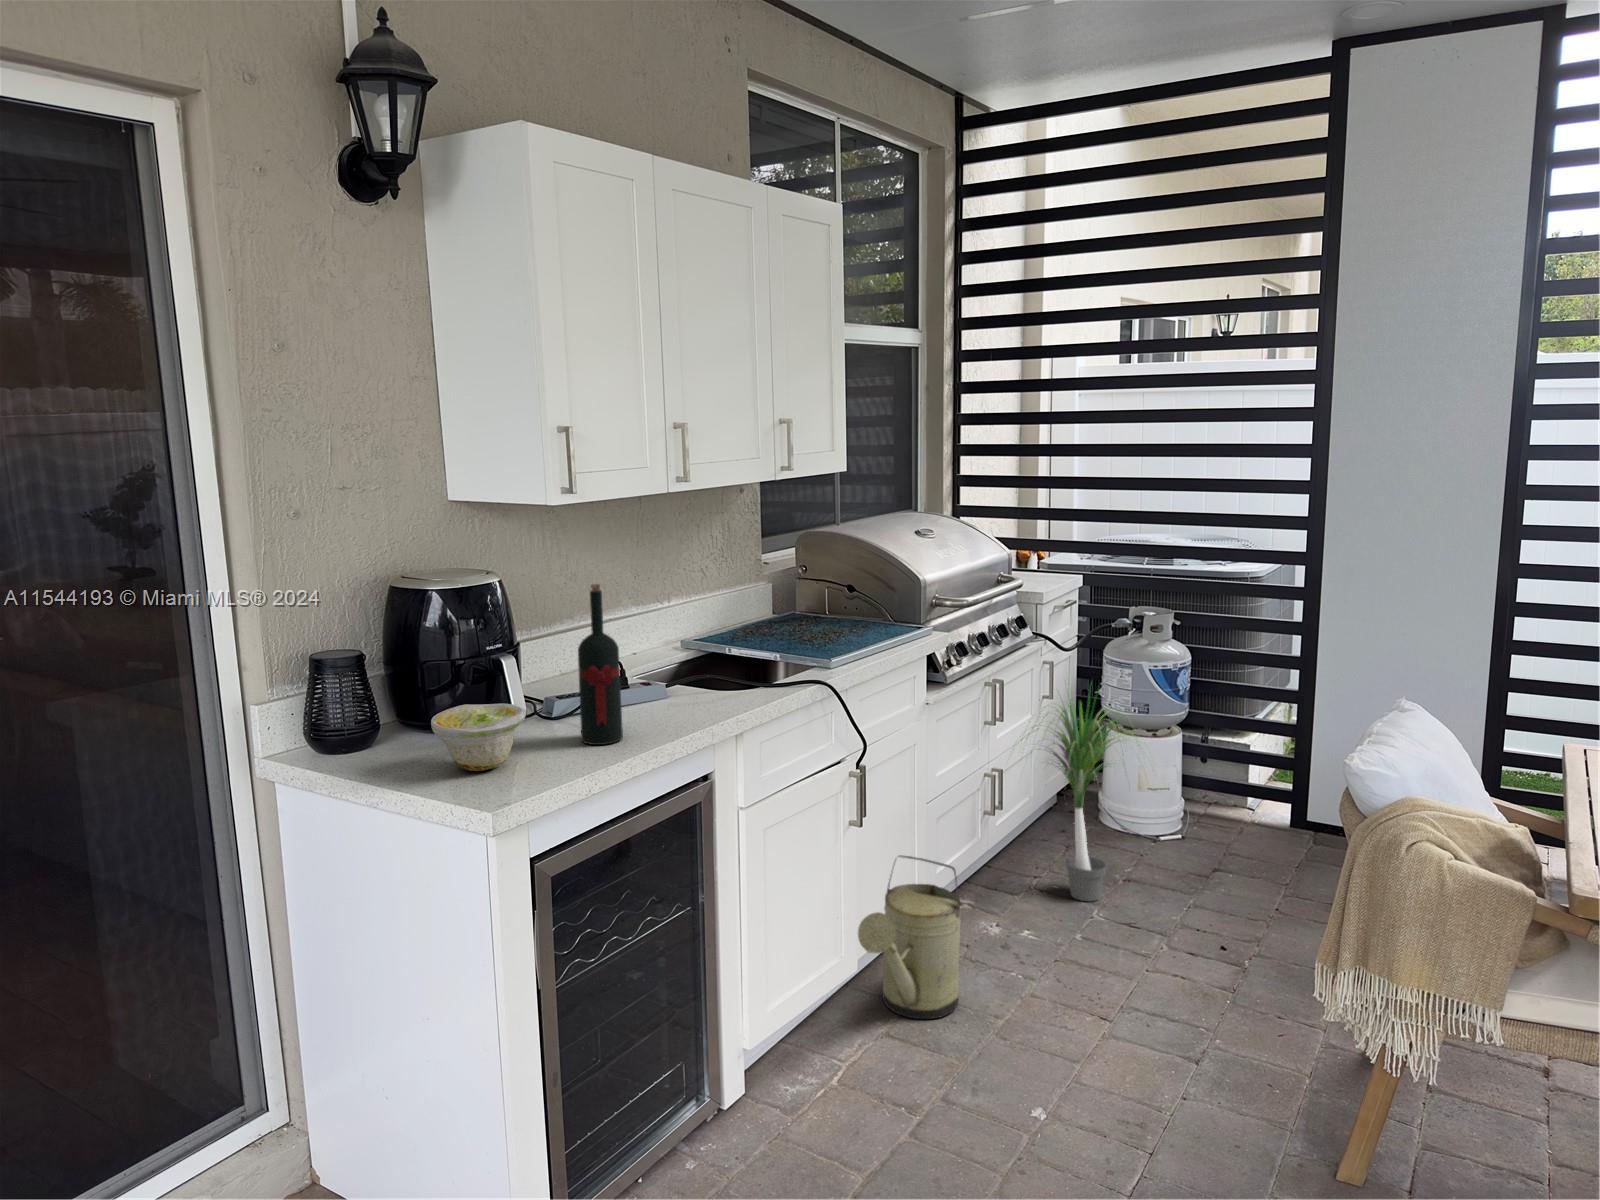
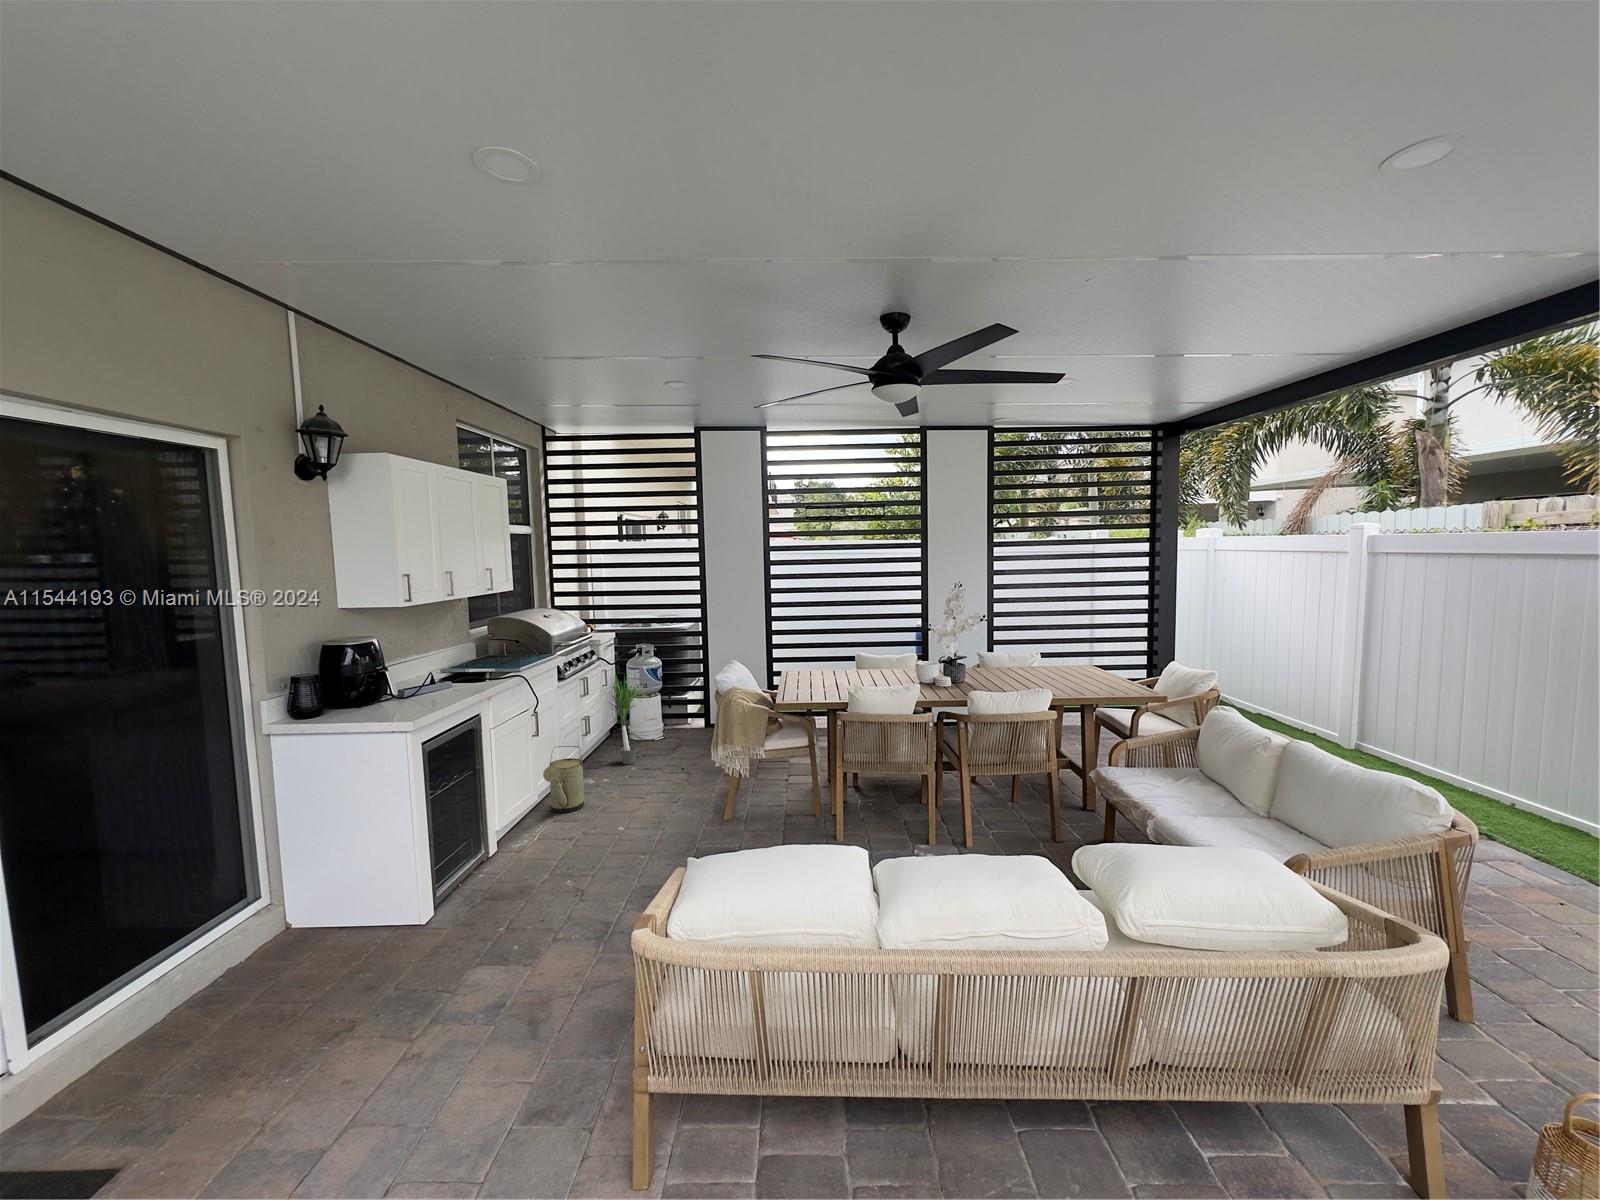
wine bottle: present [578,584,623,745] -> none [427,636,447,701]
bowl: present [431,703,526,771] -> none [367,687,411,714]

